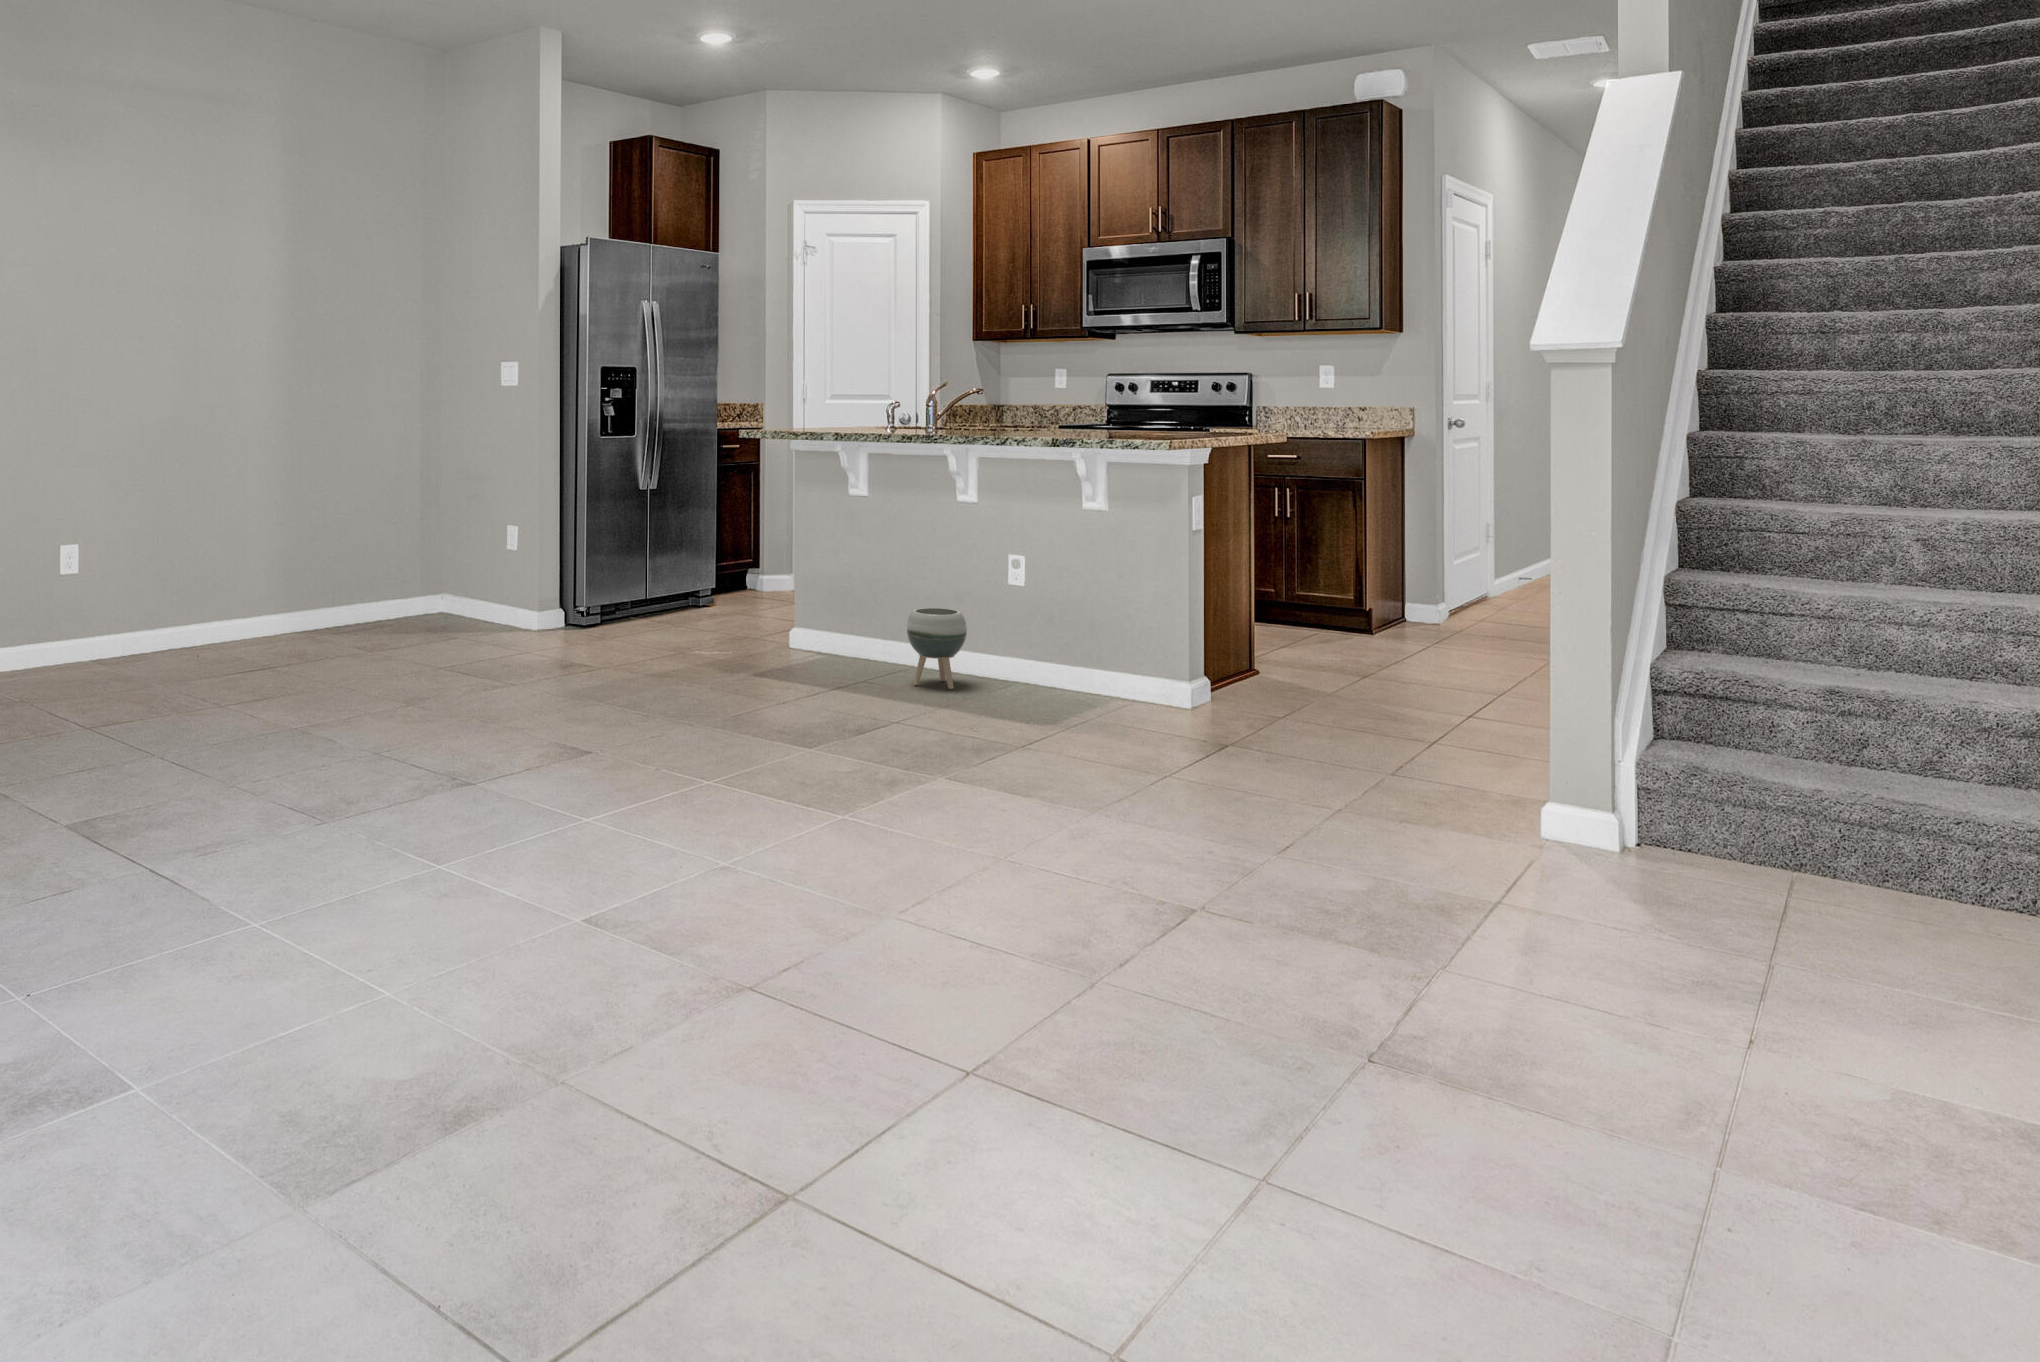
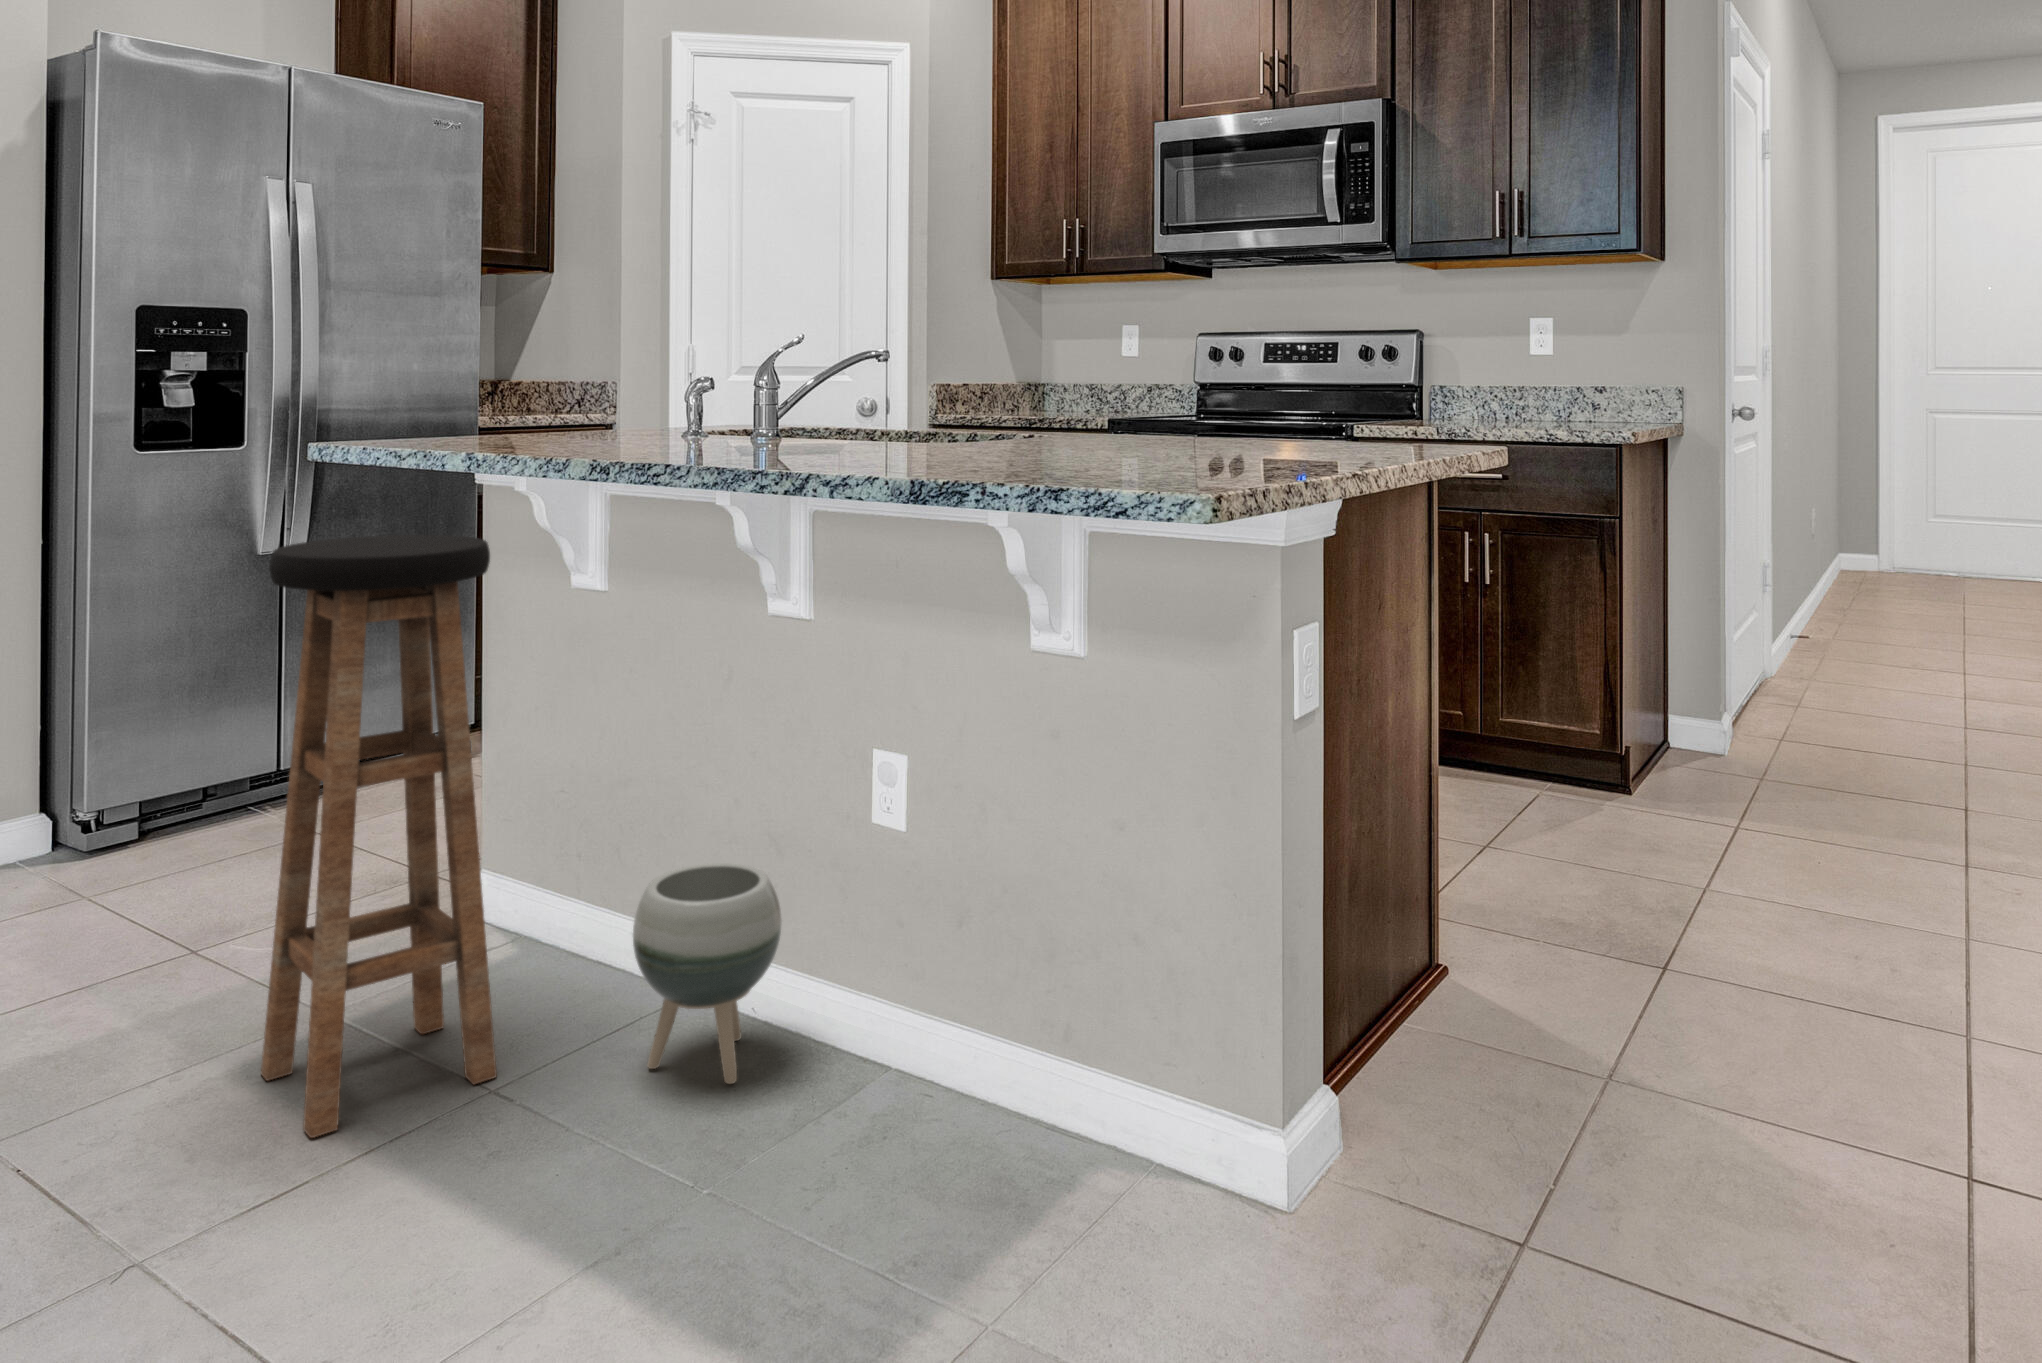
bar stool: none [760,469,855,692] -> present [261,535,497,1138]

